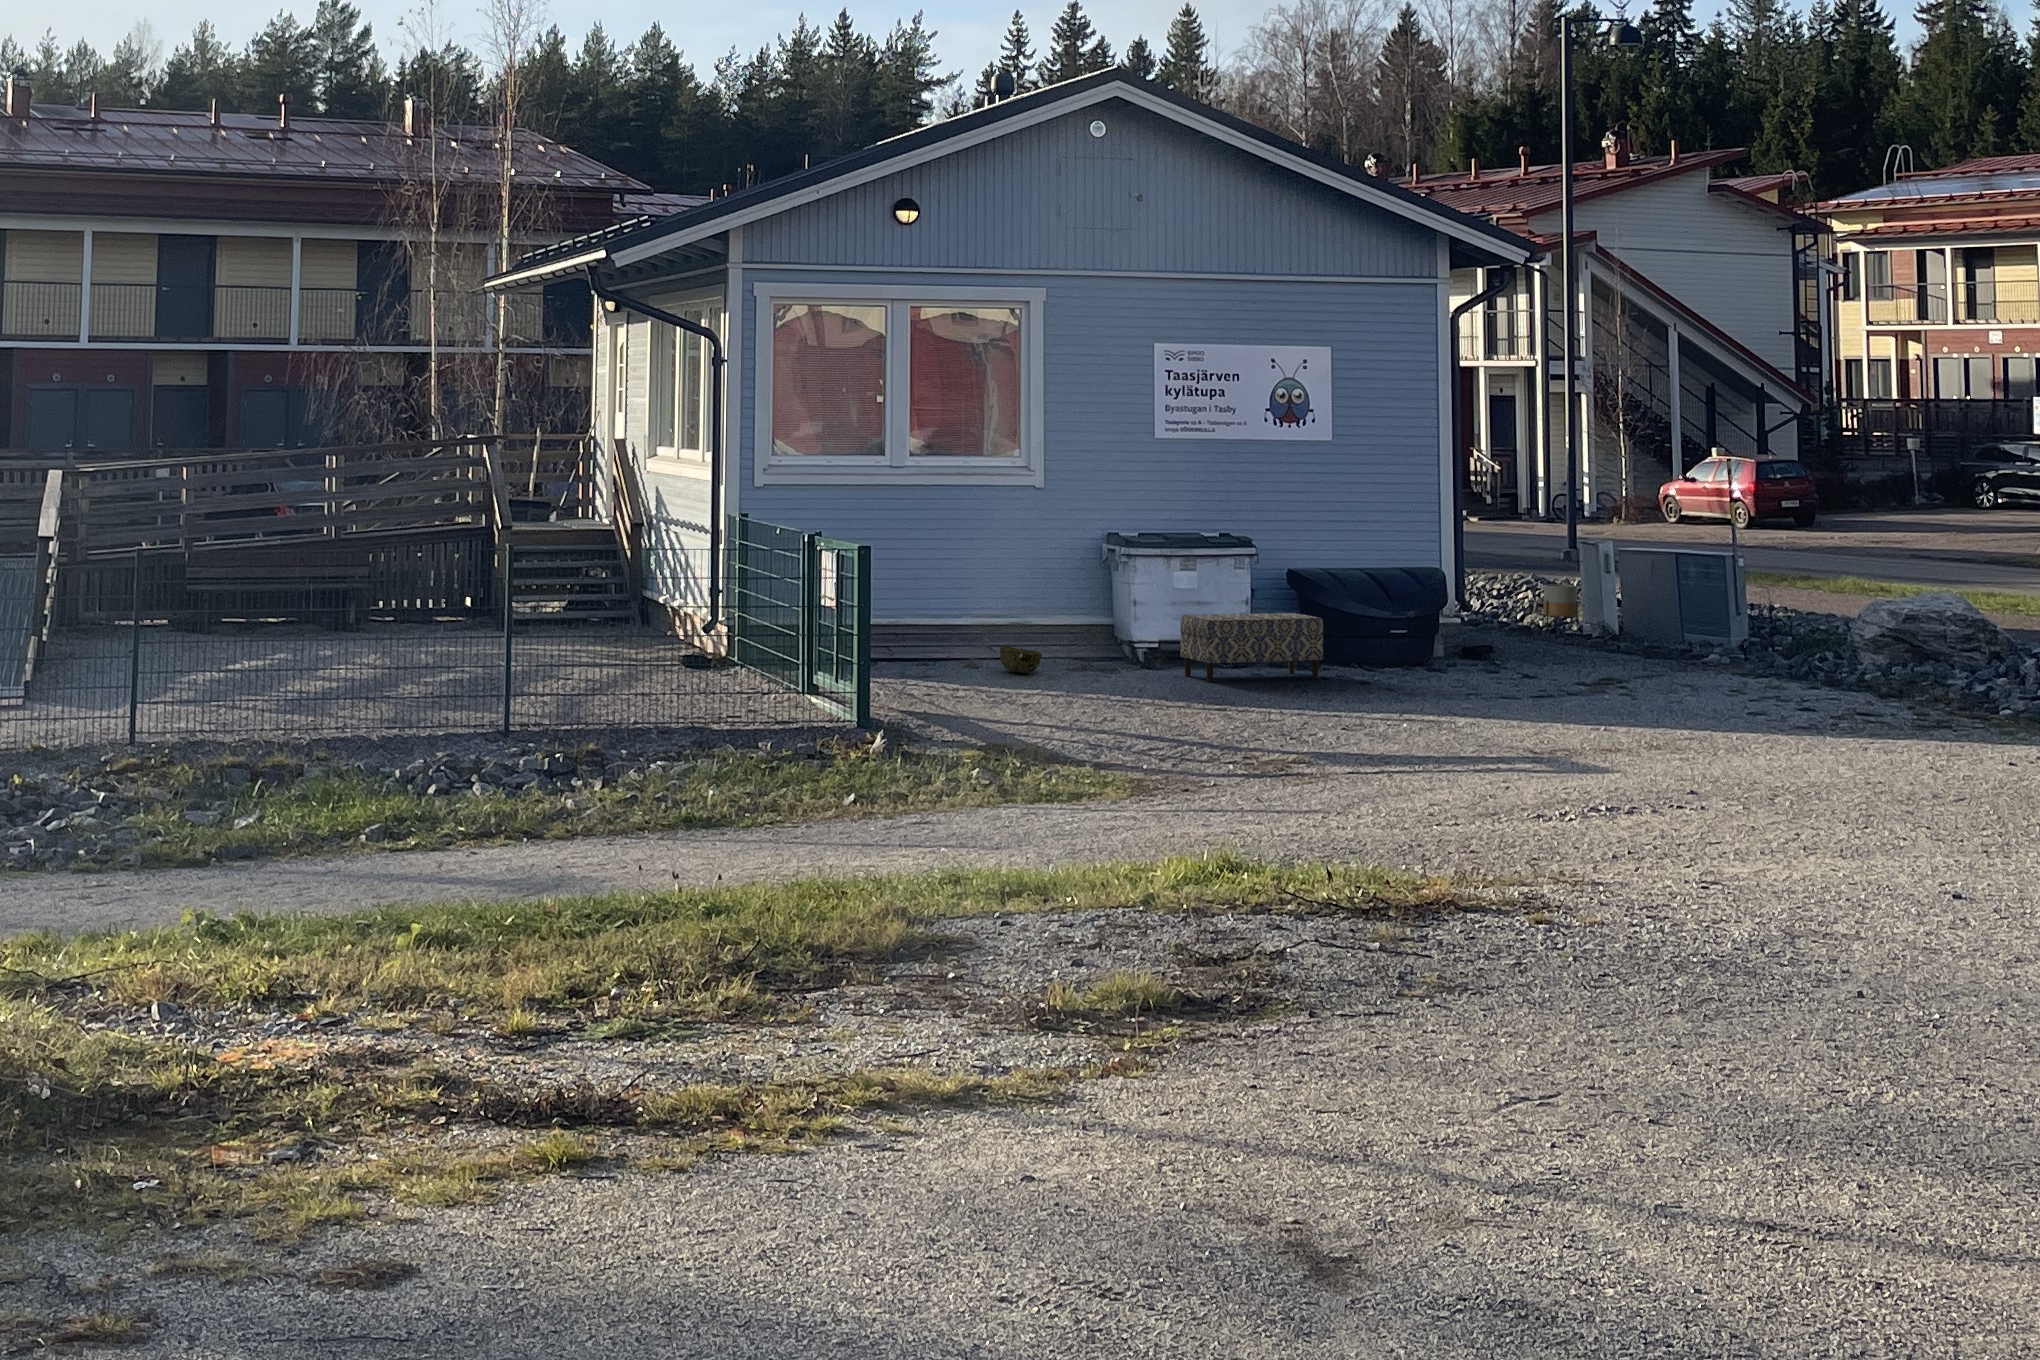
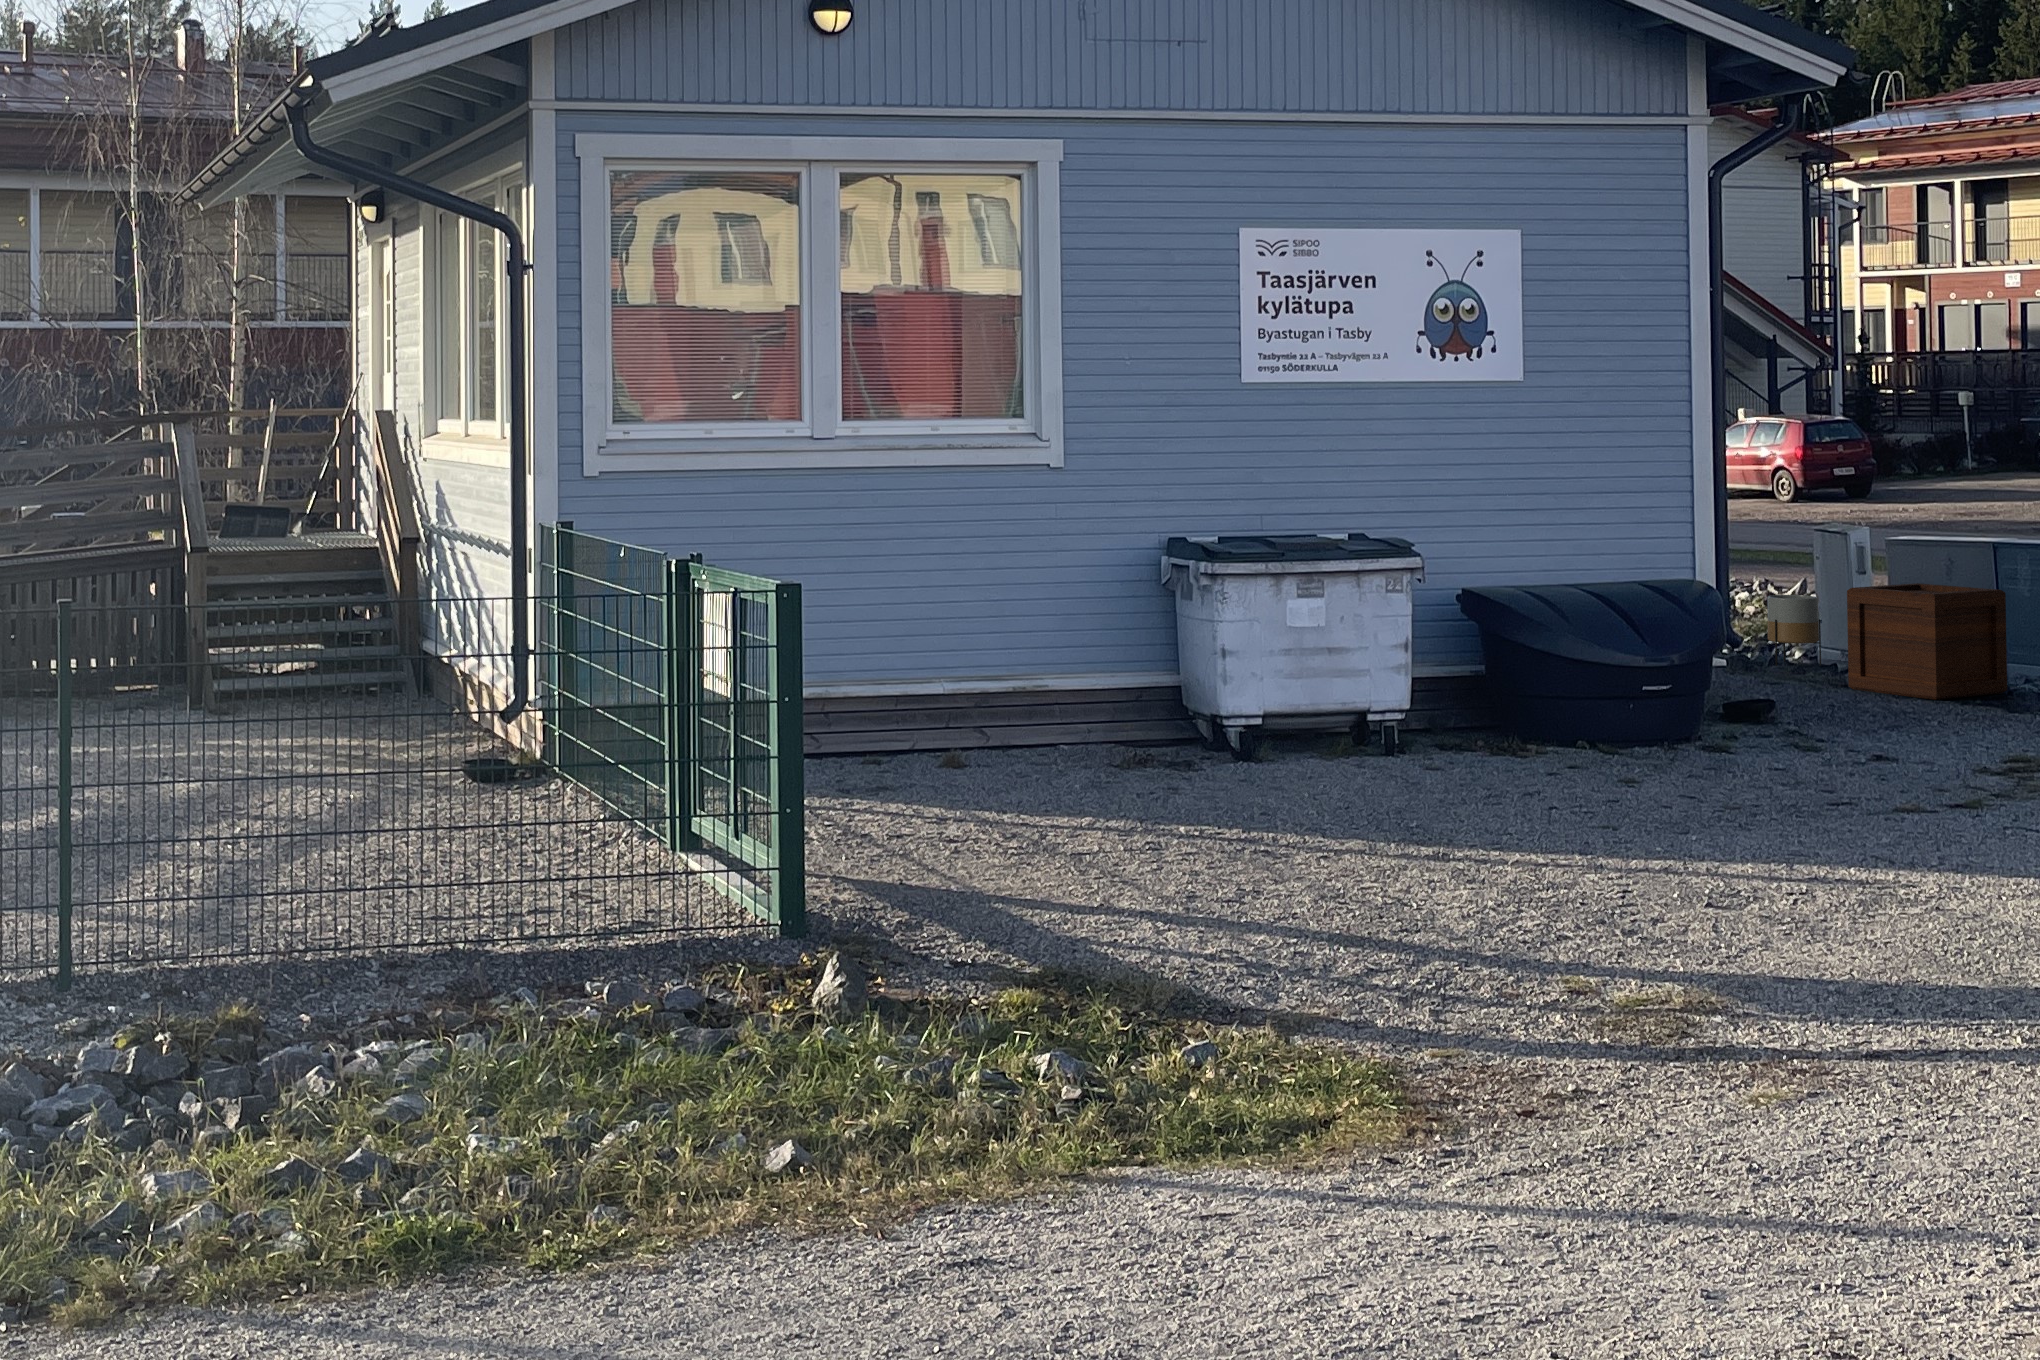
wooden crate: none [1577,577,1678,652] -> present [1847,583,2007,700]
bench: present [1181,613,1323,682] -> none [1296,661,1533,784]
woven basket: present [1000,646,1042,674] -> none [998,727,1072,776]

